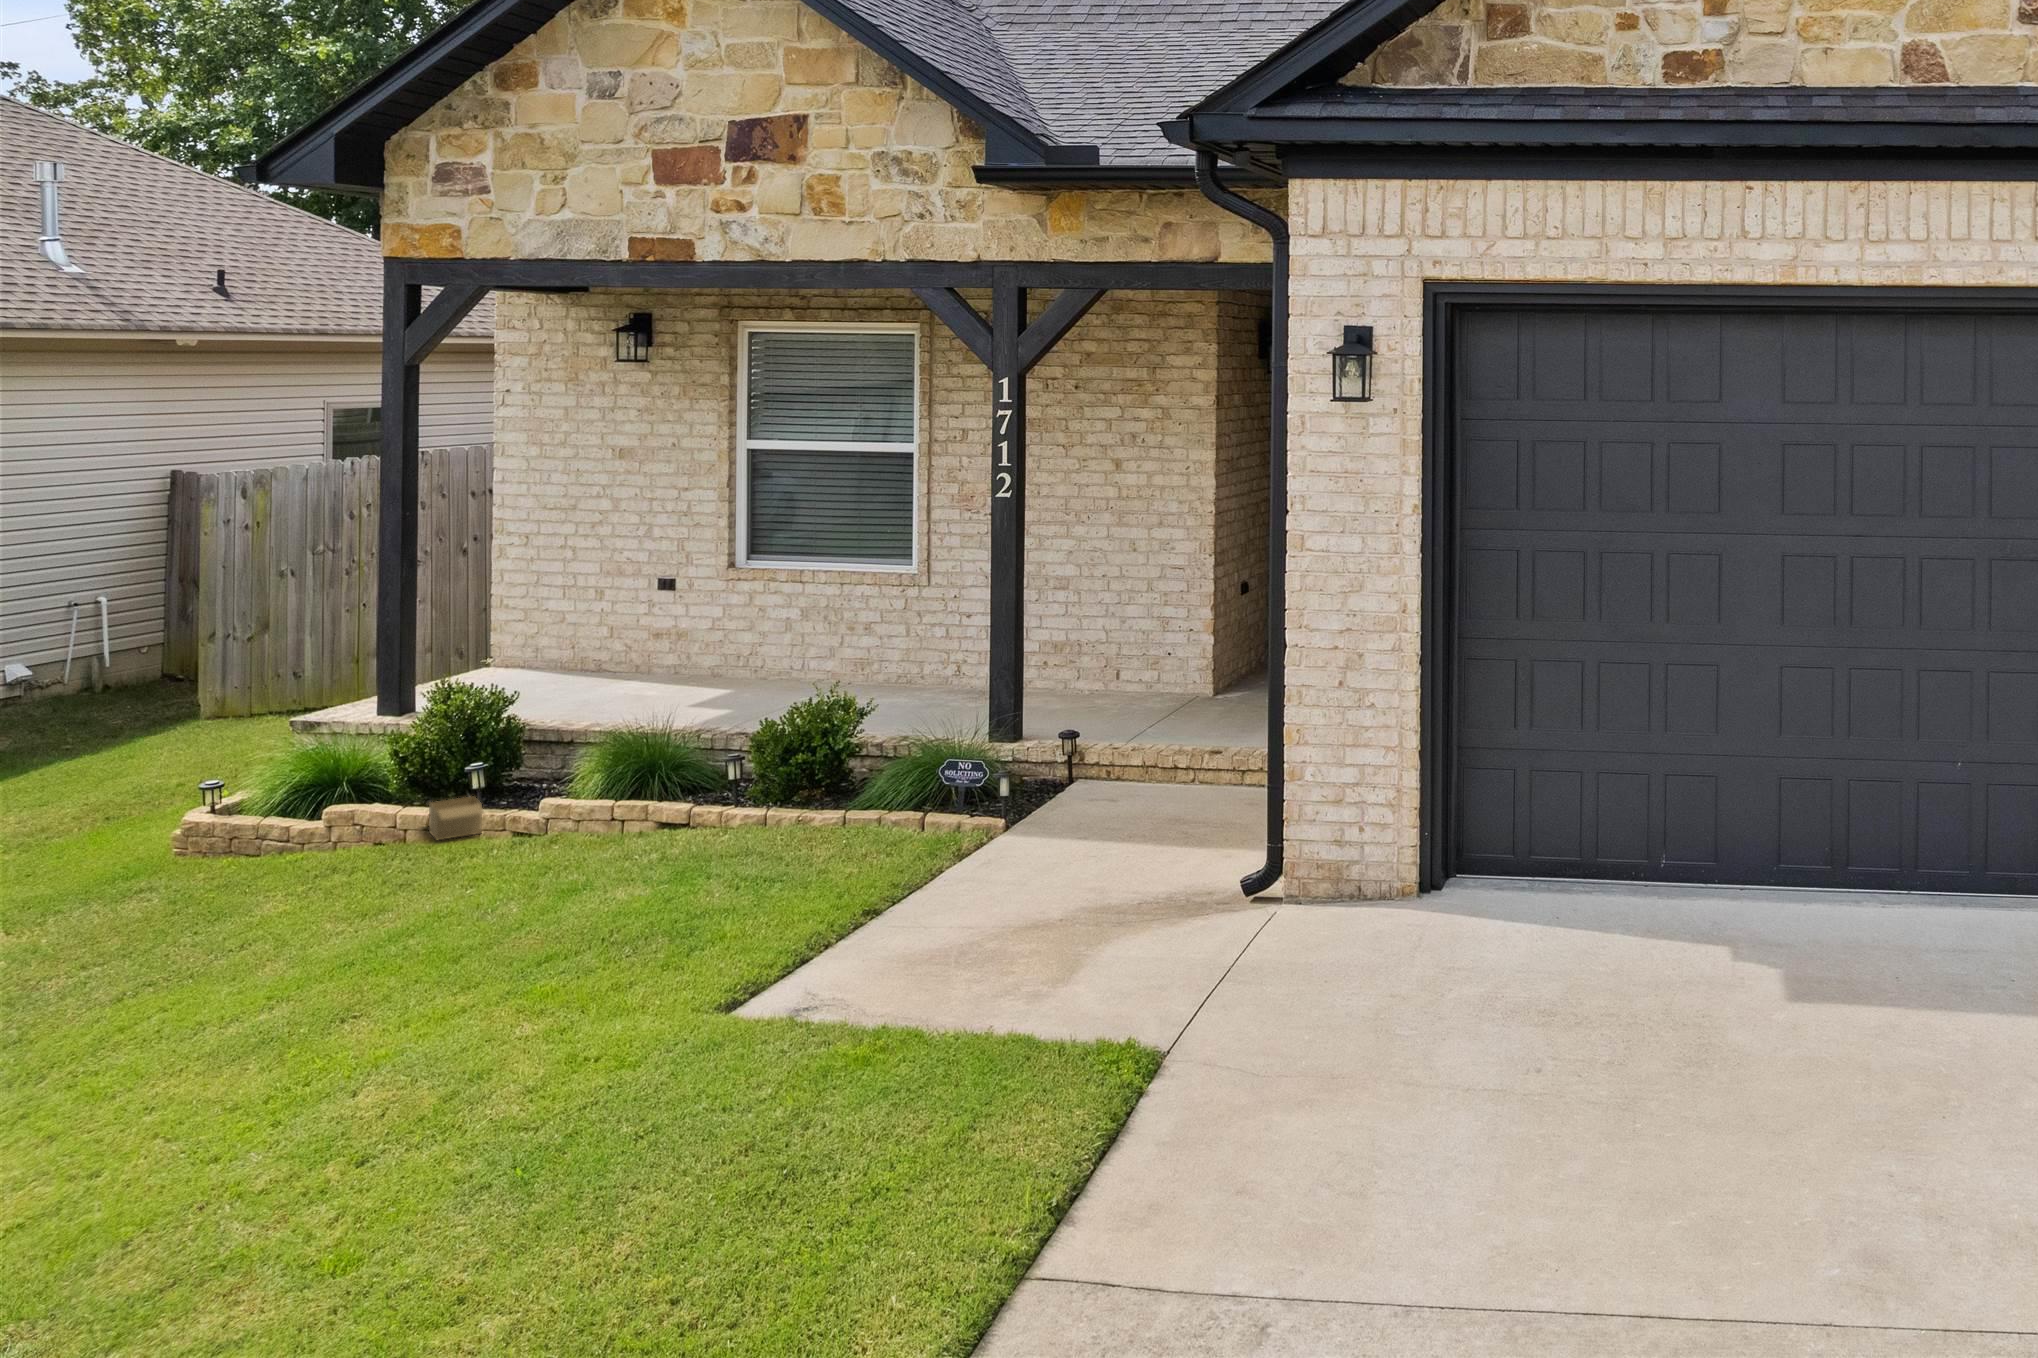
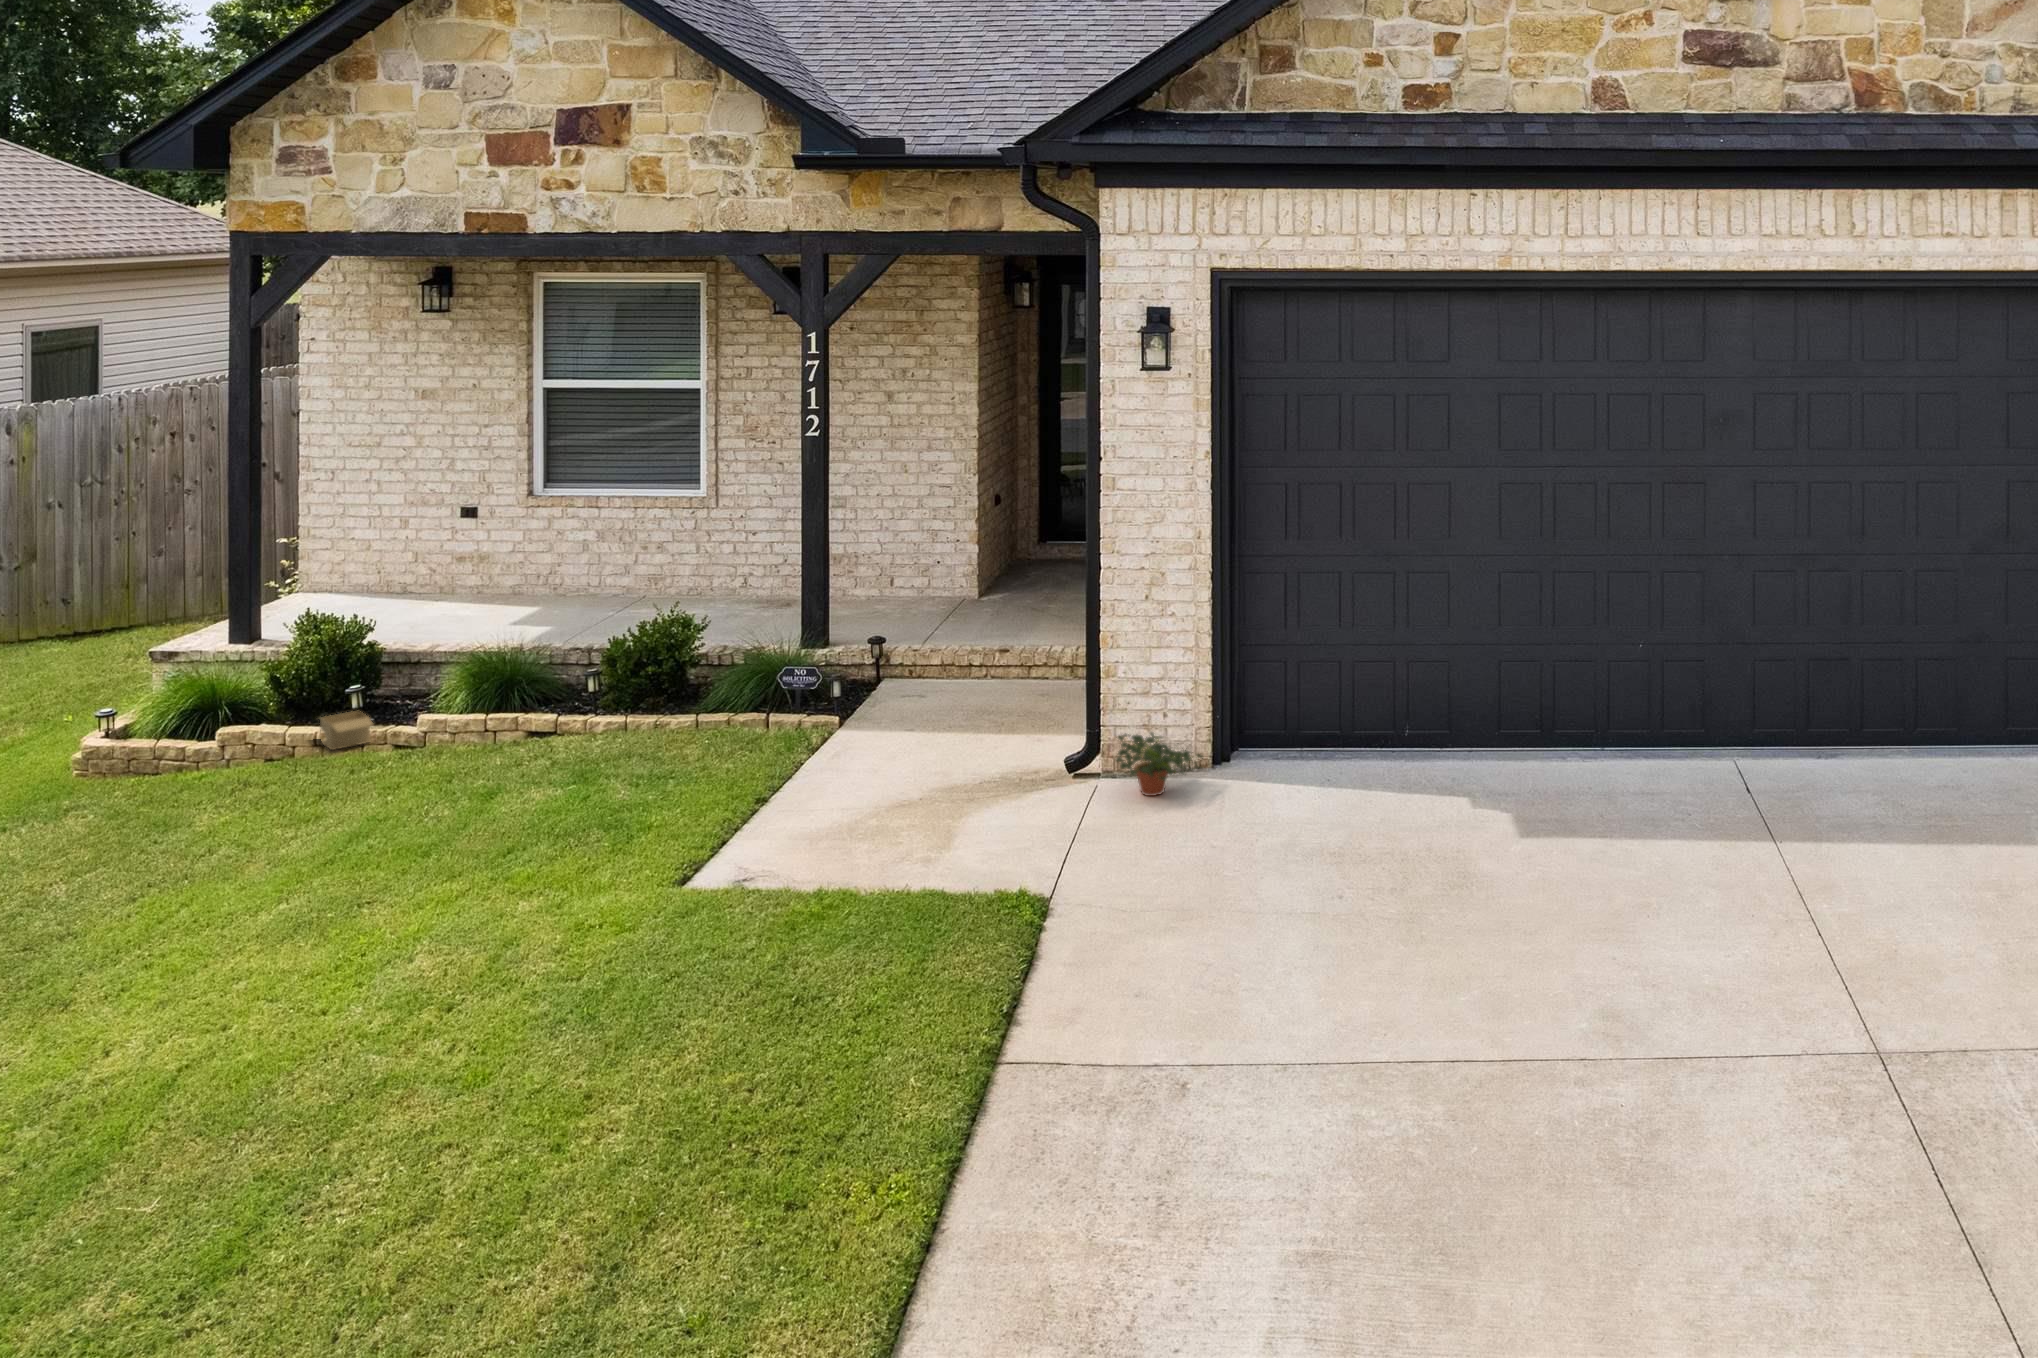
potted plant: none [1296,850,1409,930] -> present [1116,732,1203,796]

